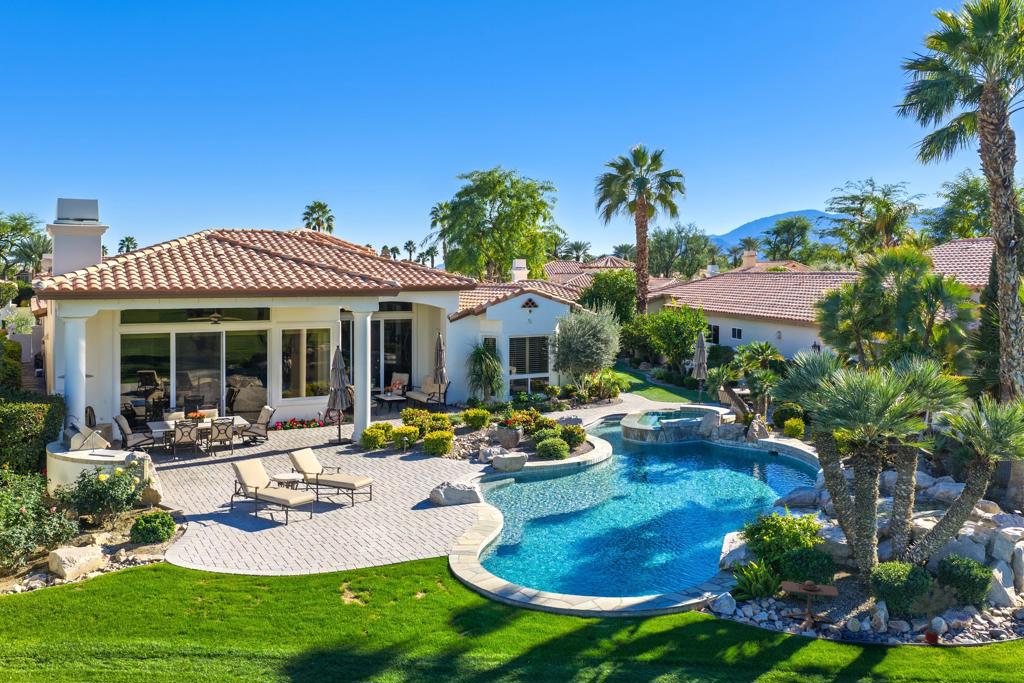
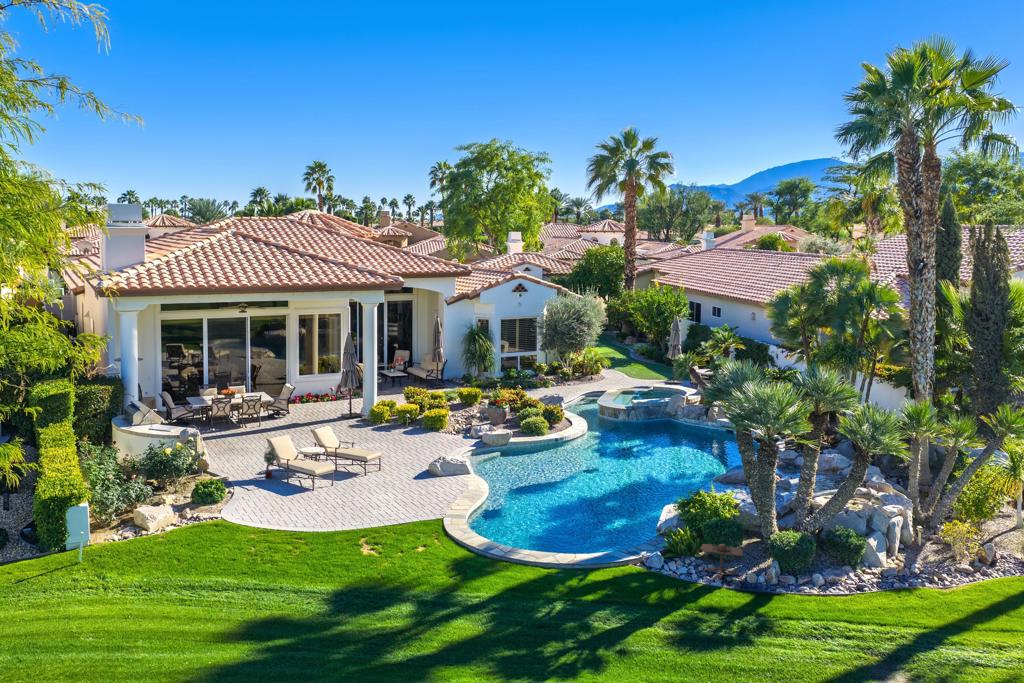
potted tree: present [909,579,957,644] -> present [264,447,280,478]

